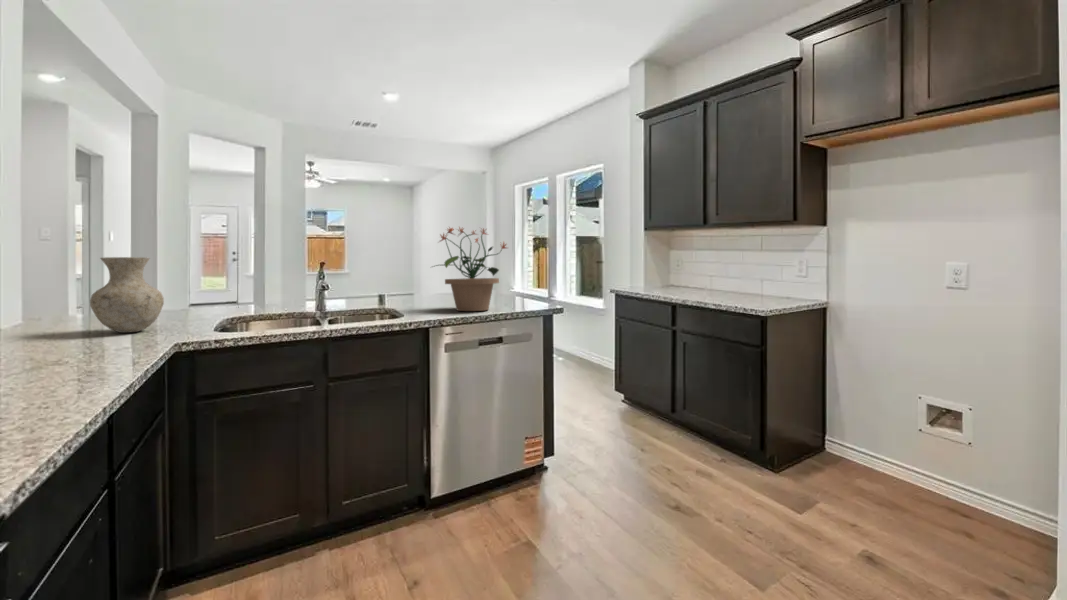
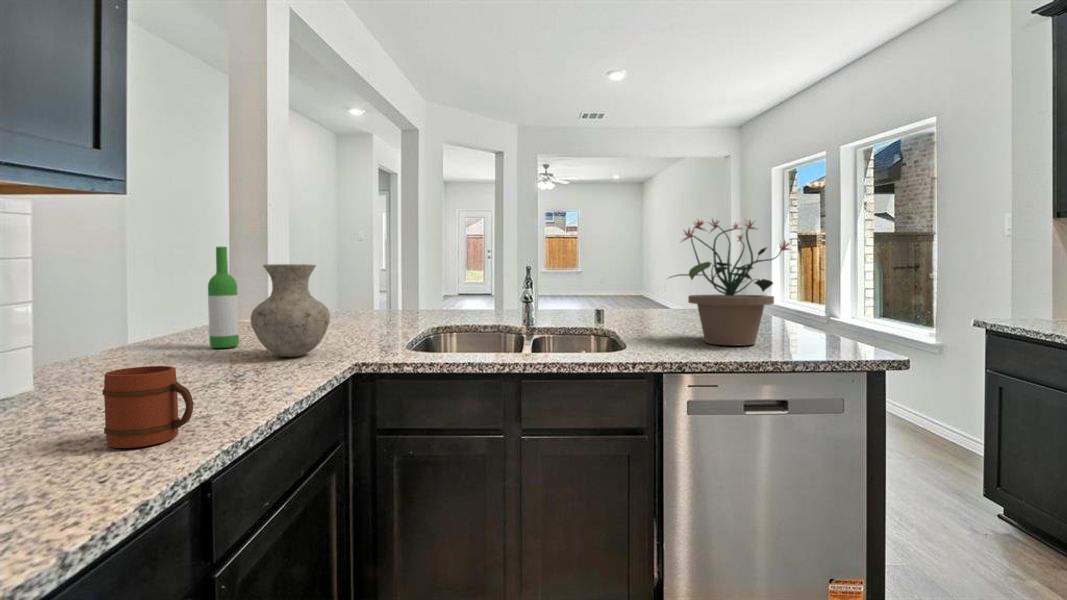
wine bottle: none [28,242,62,331] -> present [208,246,239,348]
mug: none [55,324,124,376] -> present [102,366,193,448]

